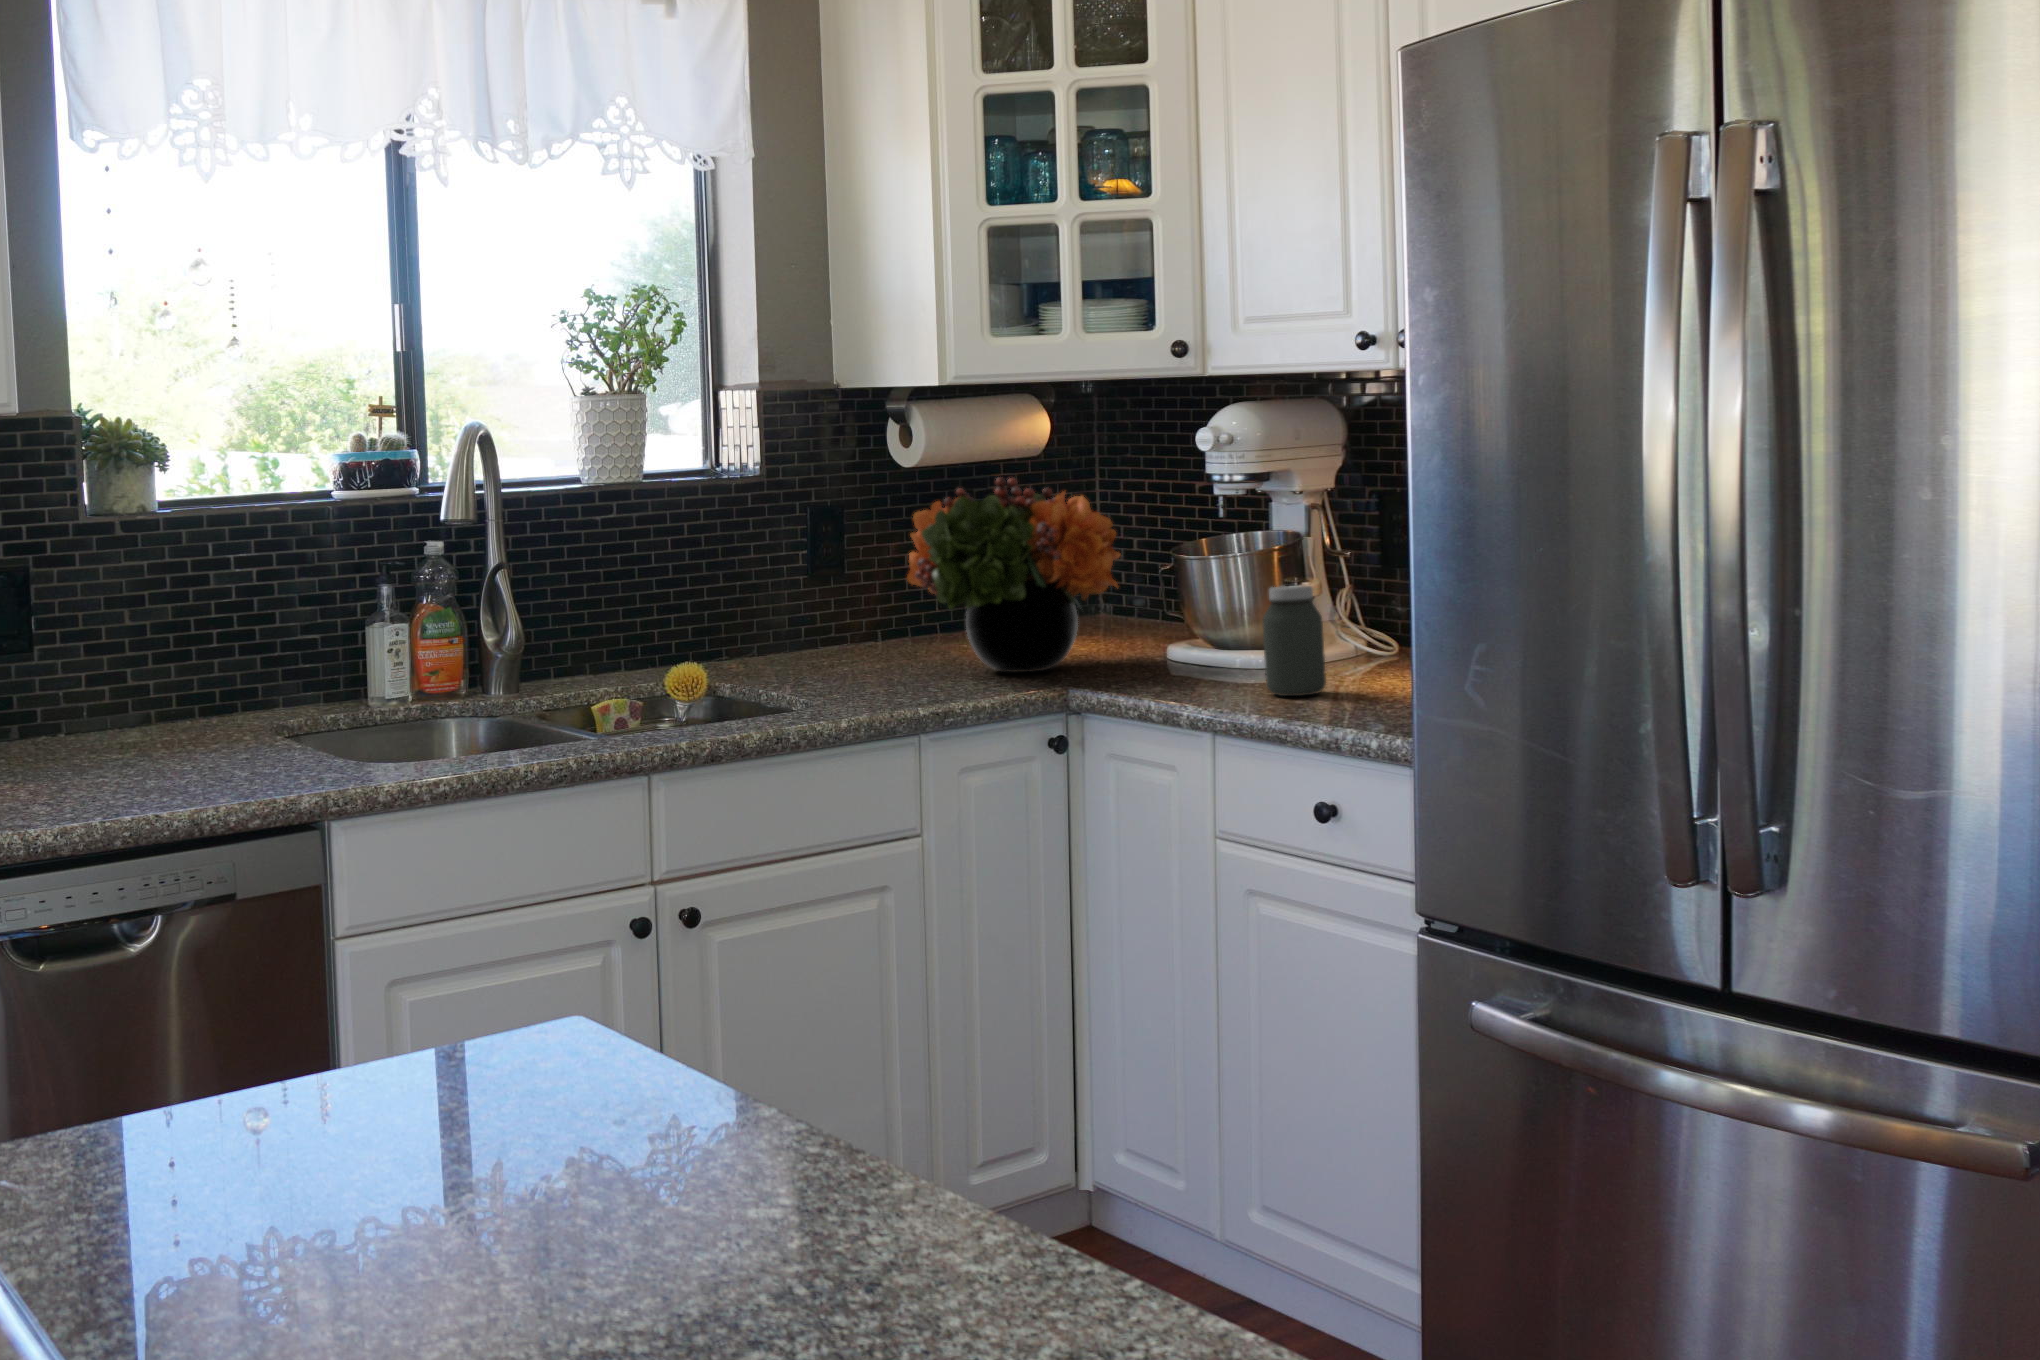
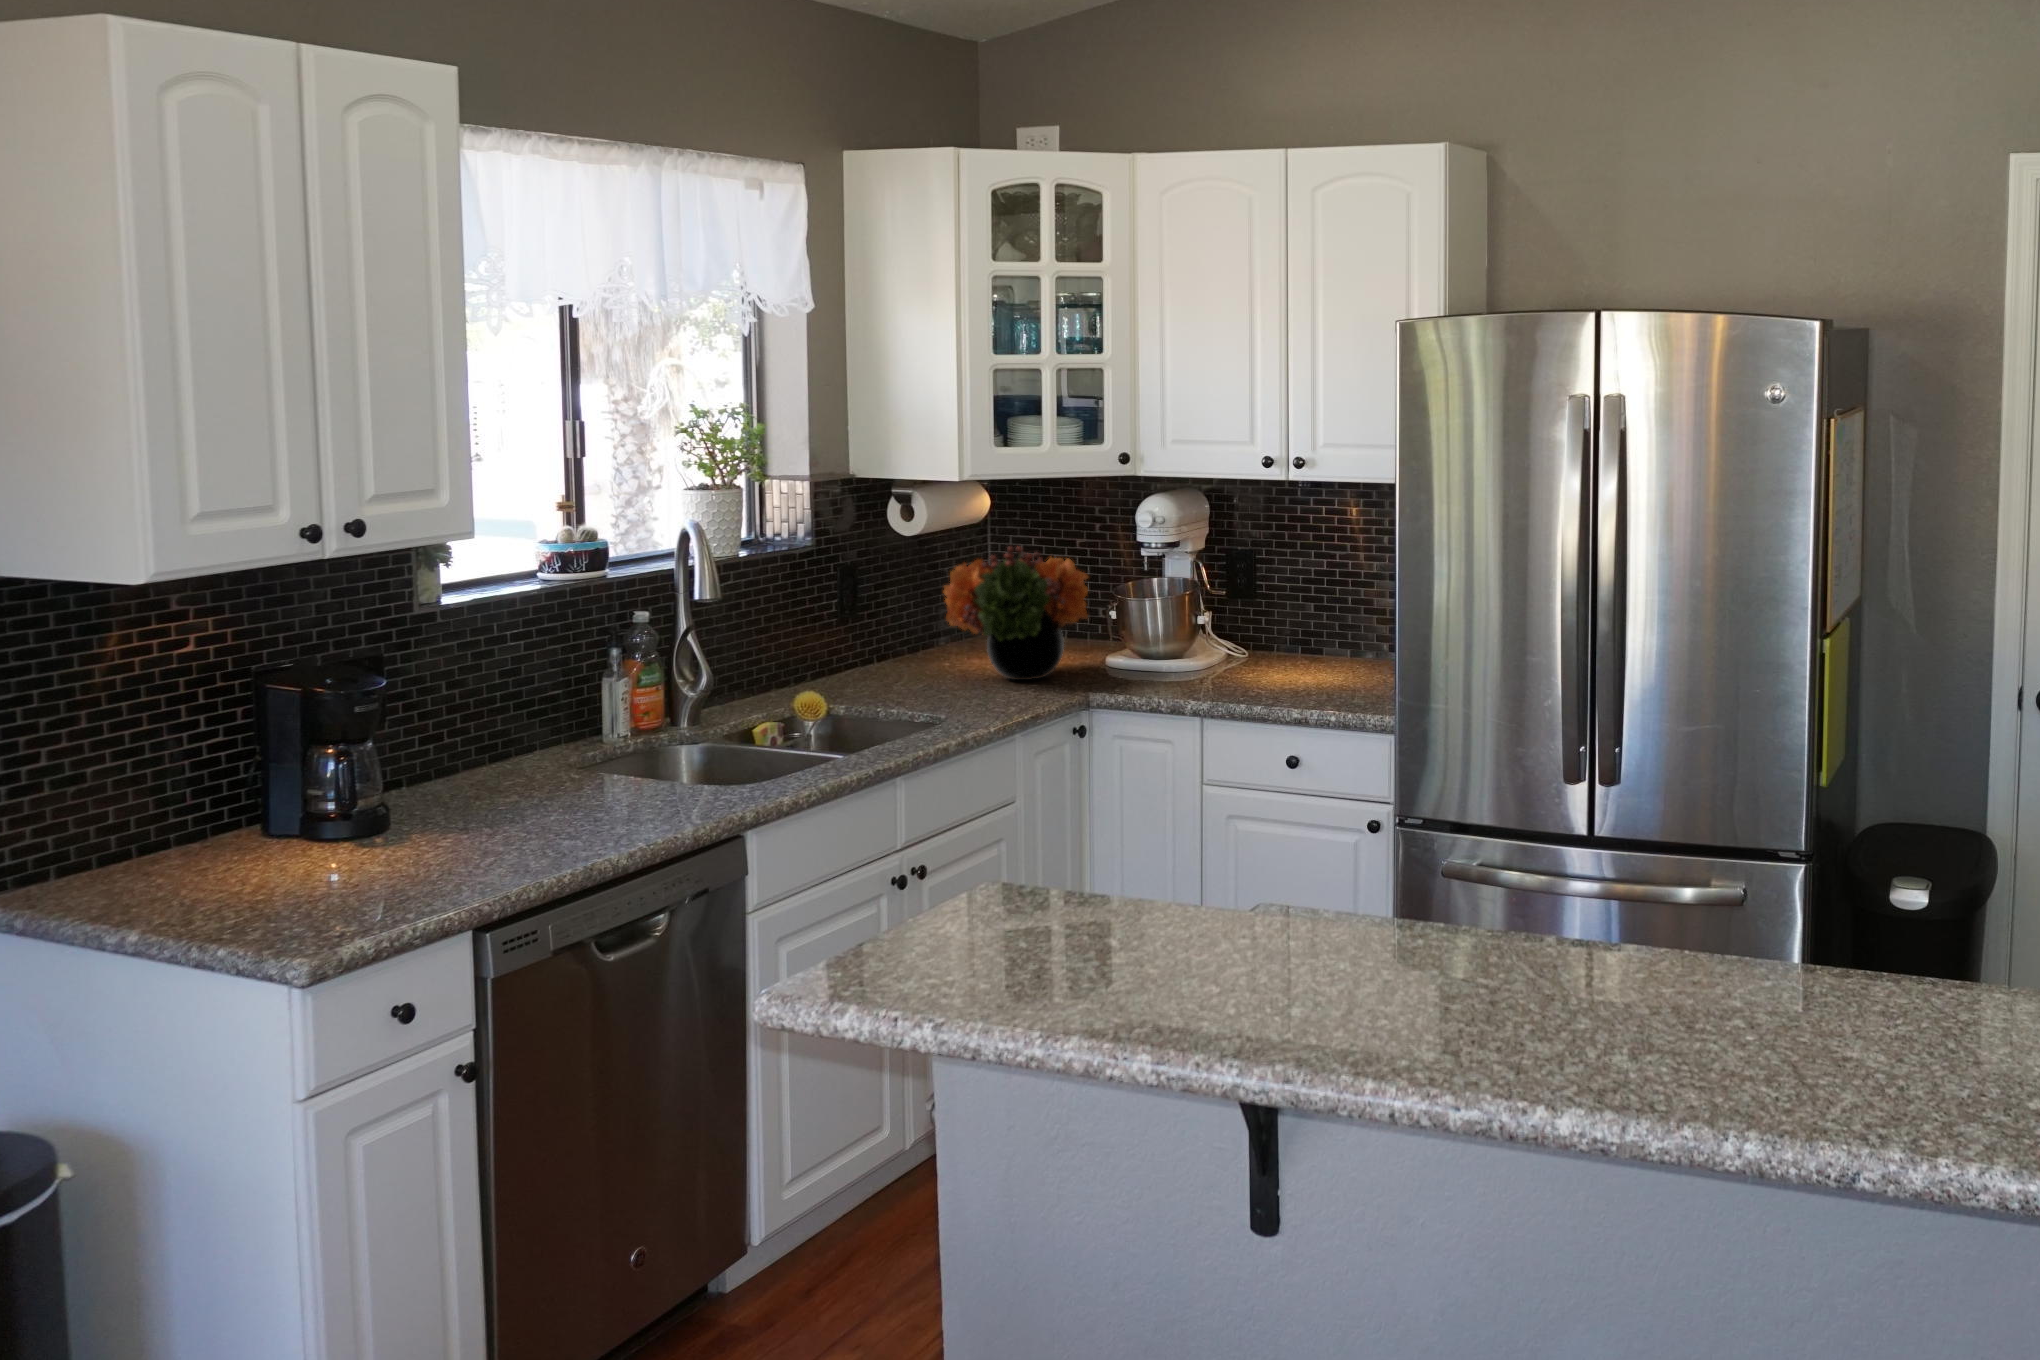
jar: present [1263,586,1326,696] -> none [1221,620,1259,689]

